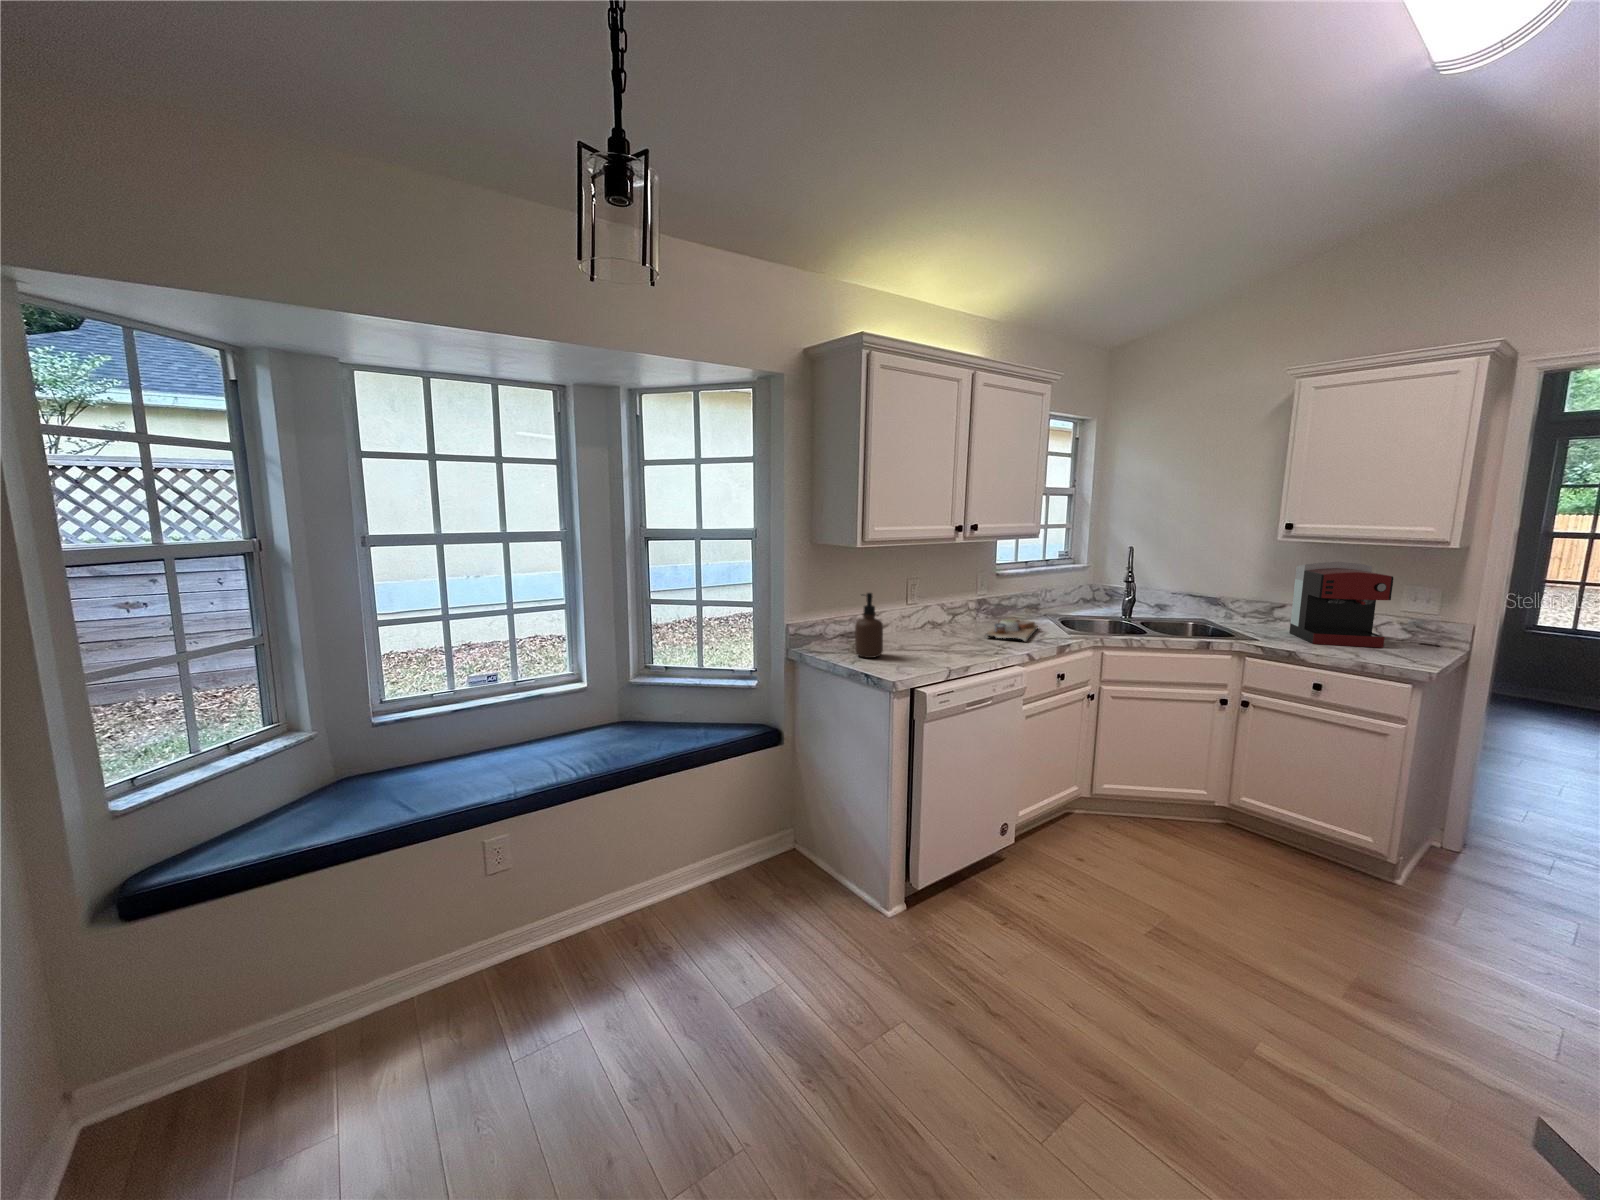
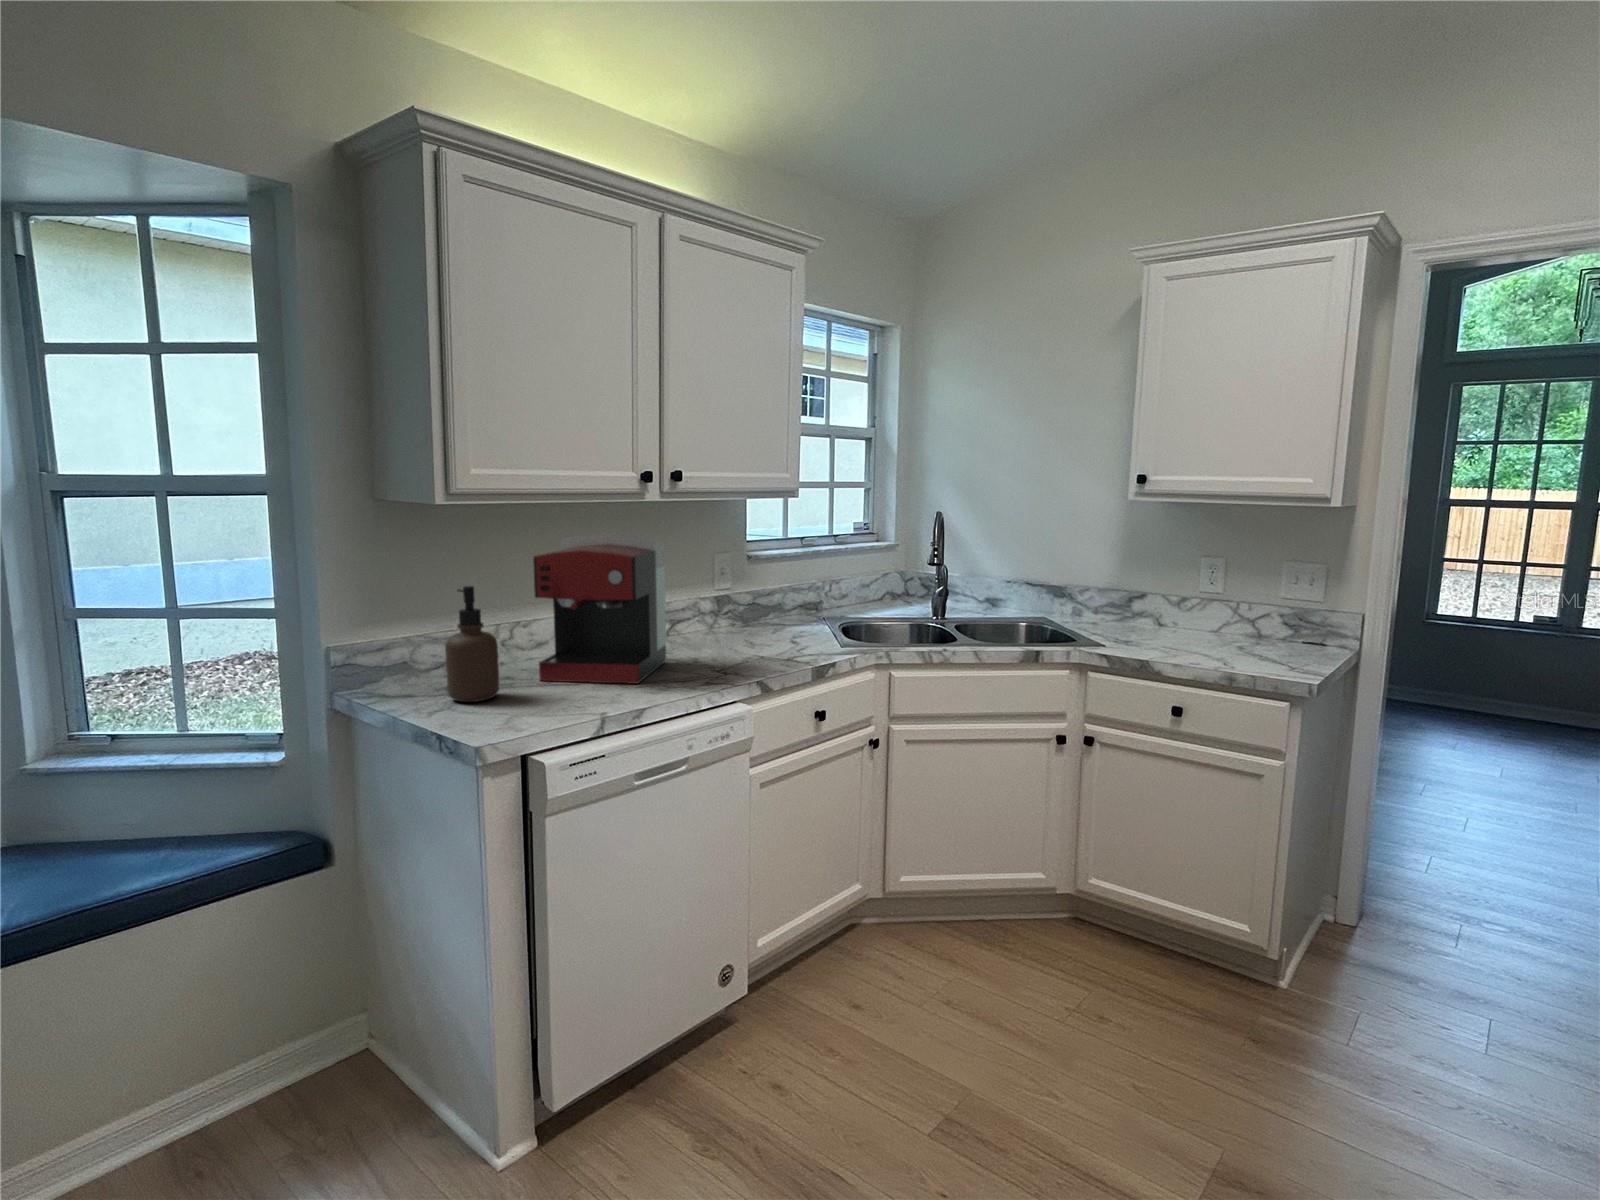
coffee maker: present [1290,562,1393,648] -> present [533,533,666,684]
cutting board: present [985,618,1038,642] -> none [704,623,802,663]

